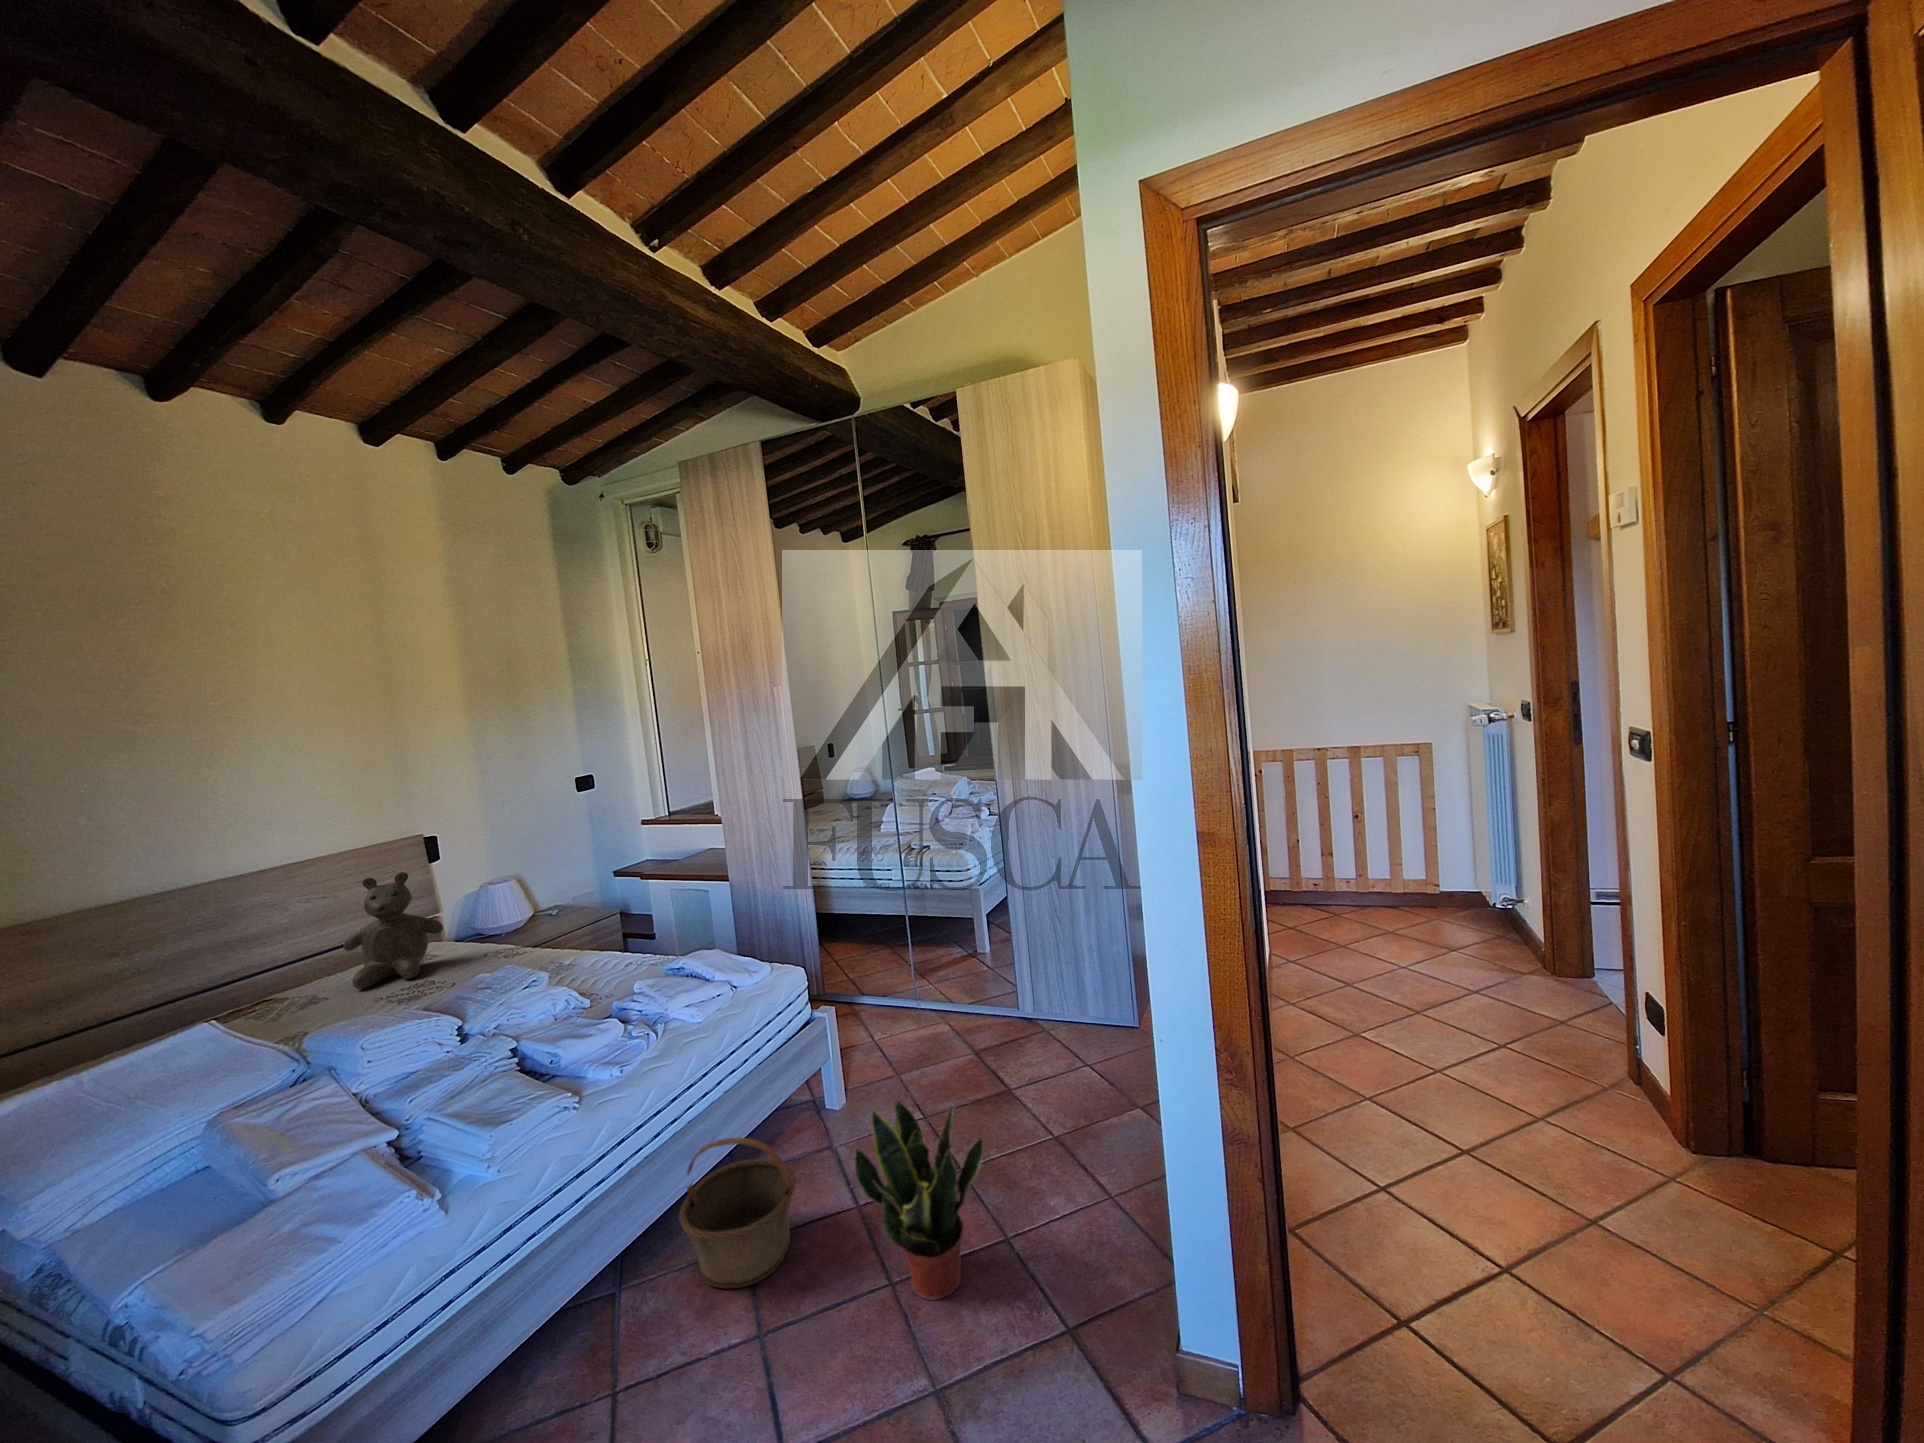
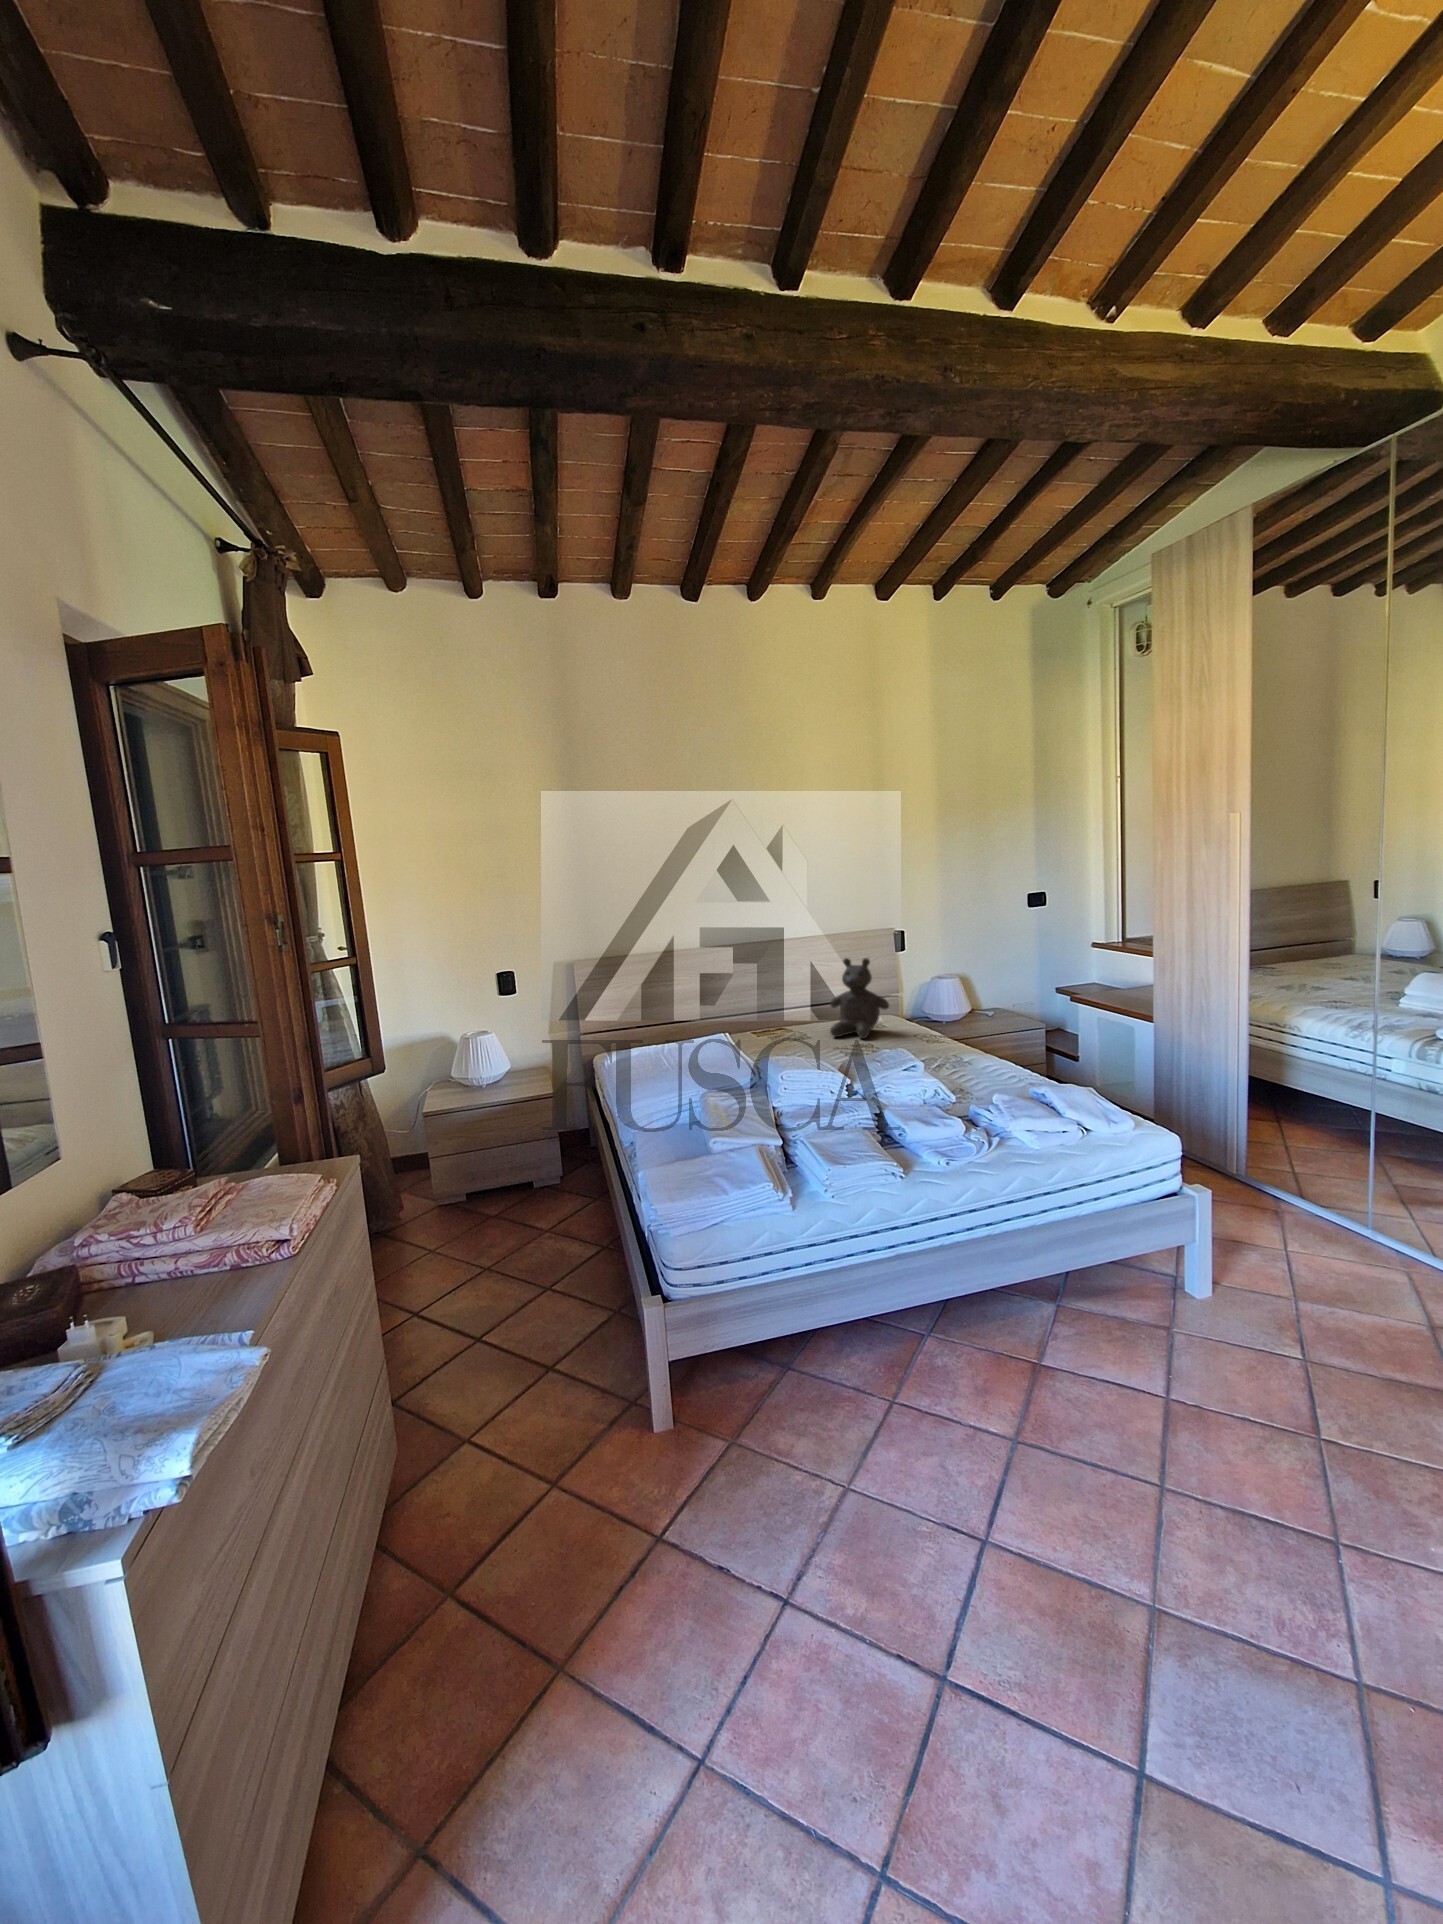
potted plant: present [855,1101,983,1300] -> none [1132,1307,1310,1545]
basket: present [679,1138,796,1288] -> none [979,1256,1095,1396]

